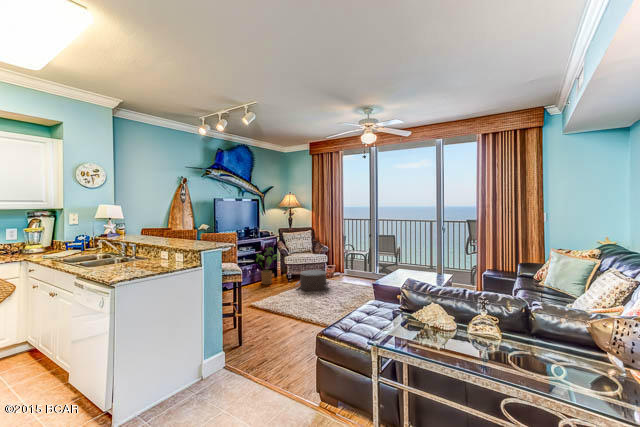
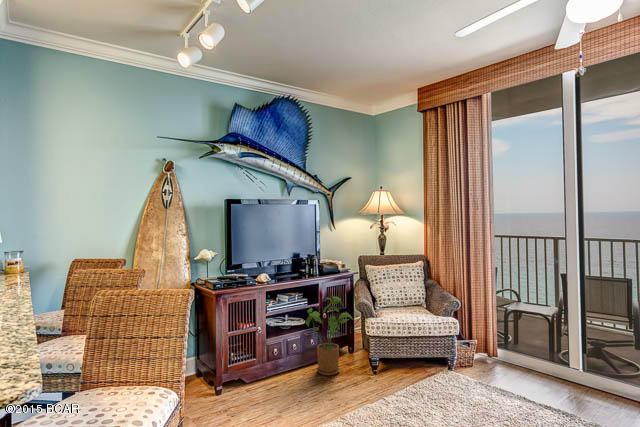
pouf: present [296,270,329,291] -> none [385,353,467,412]

